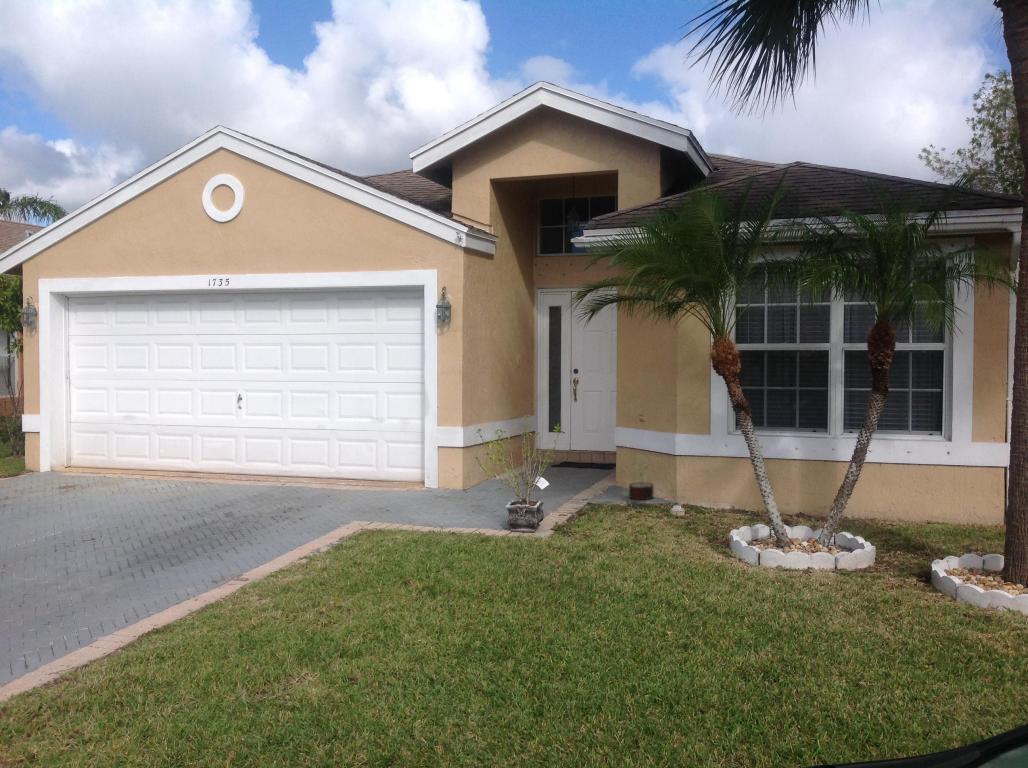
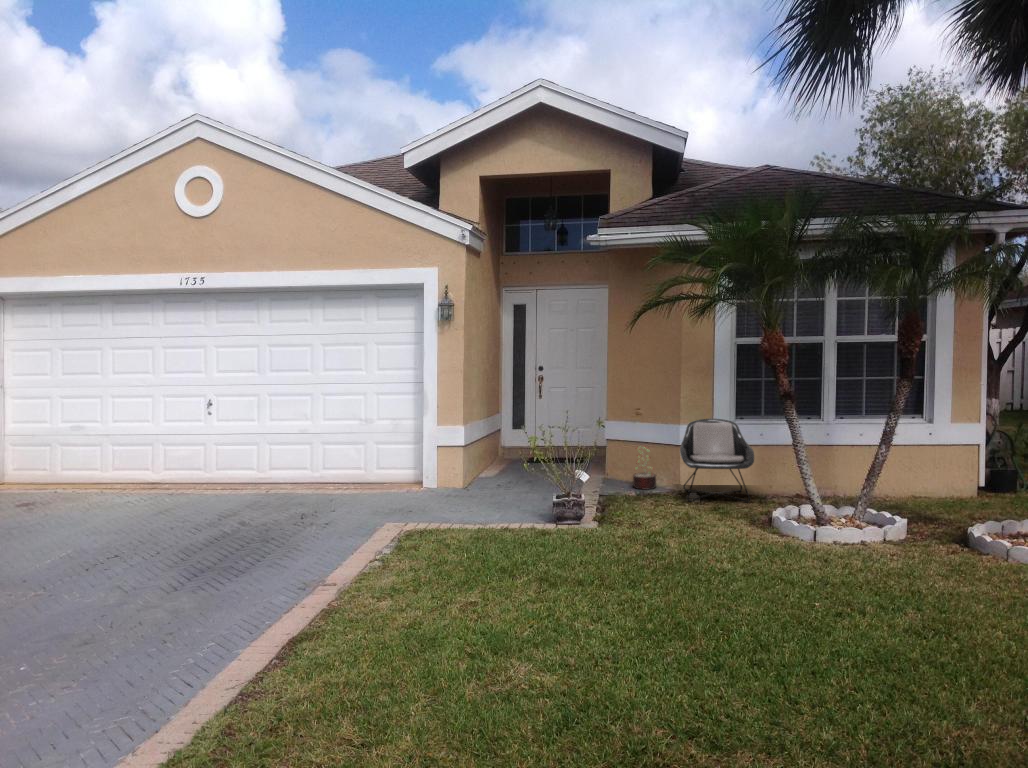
lounge chair: none [659,429,736,519] -> present [680,418,754,503]

